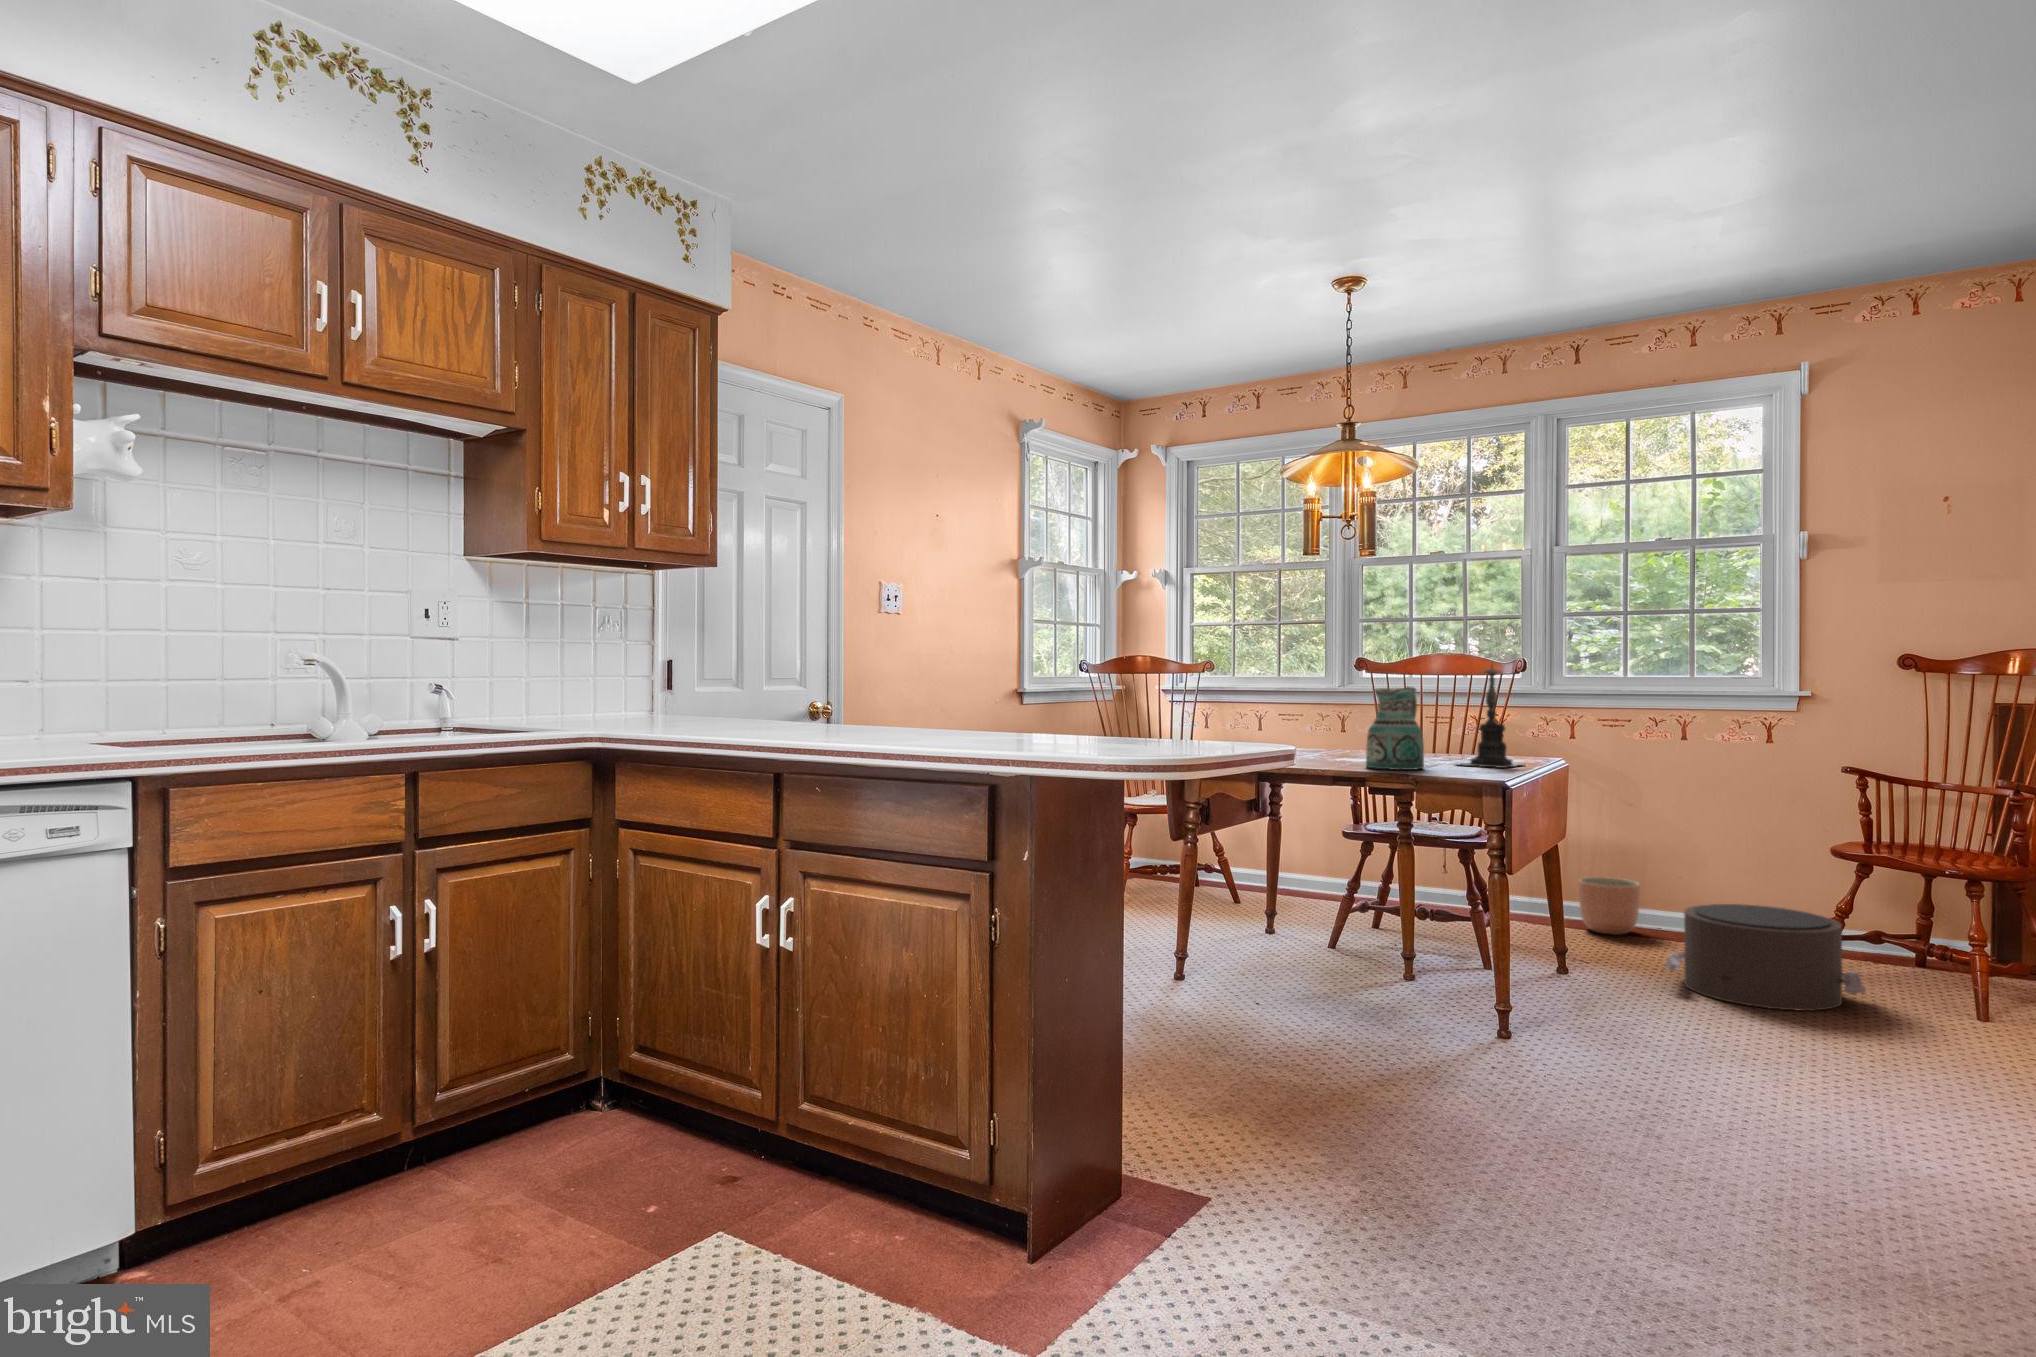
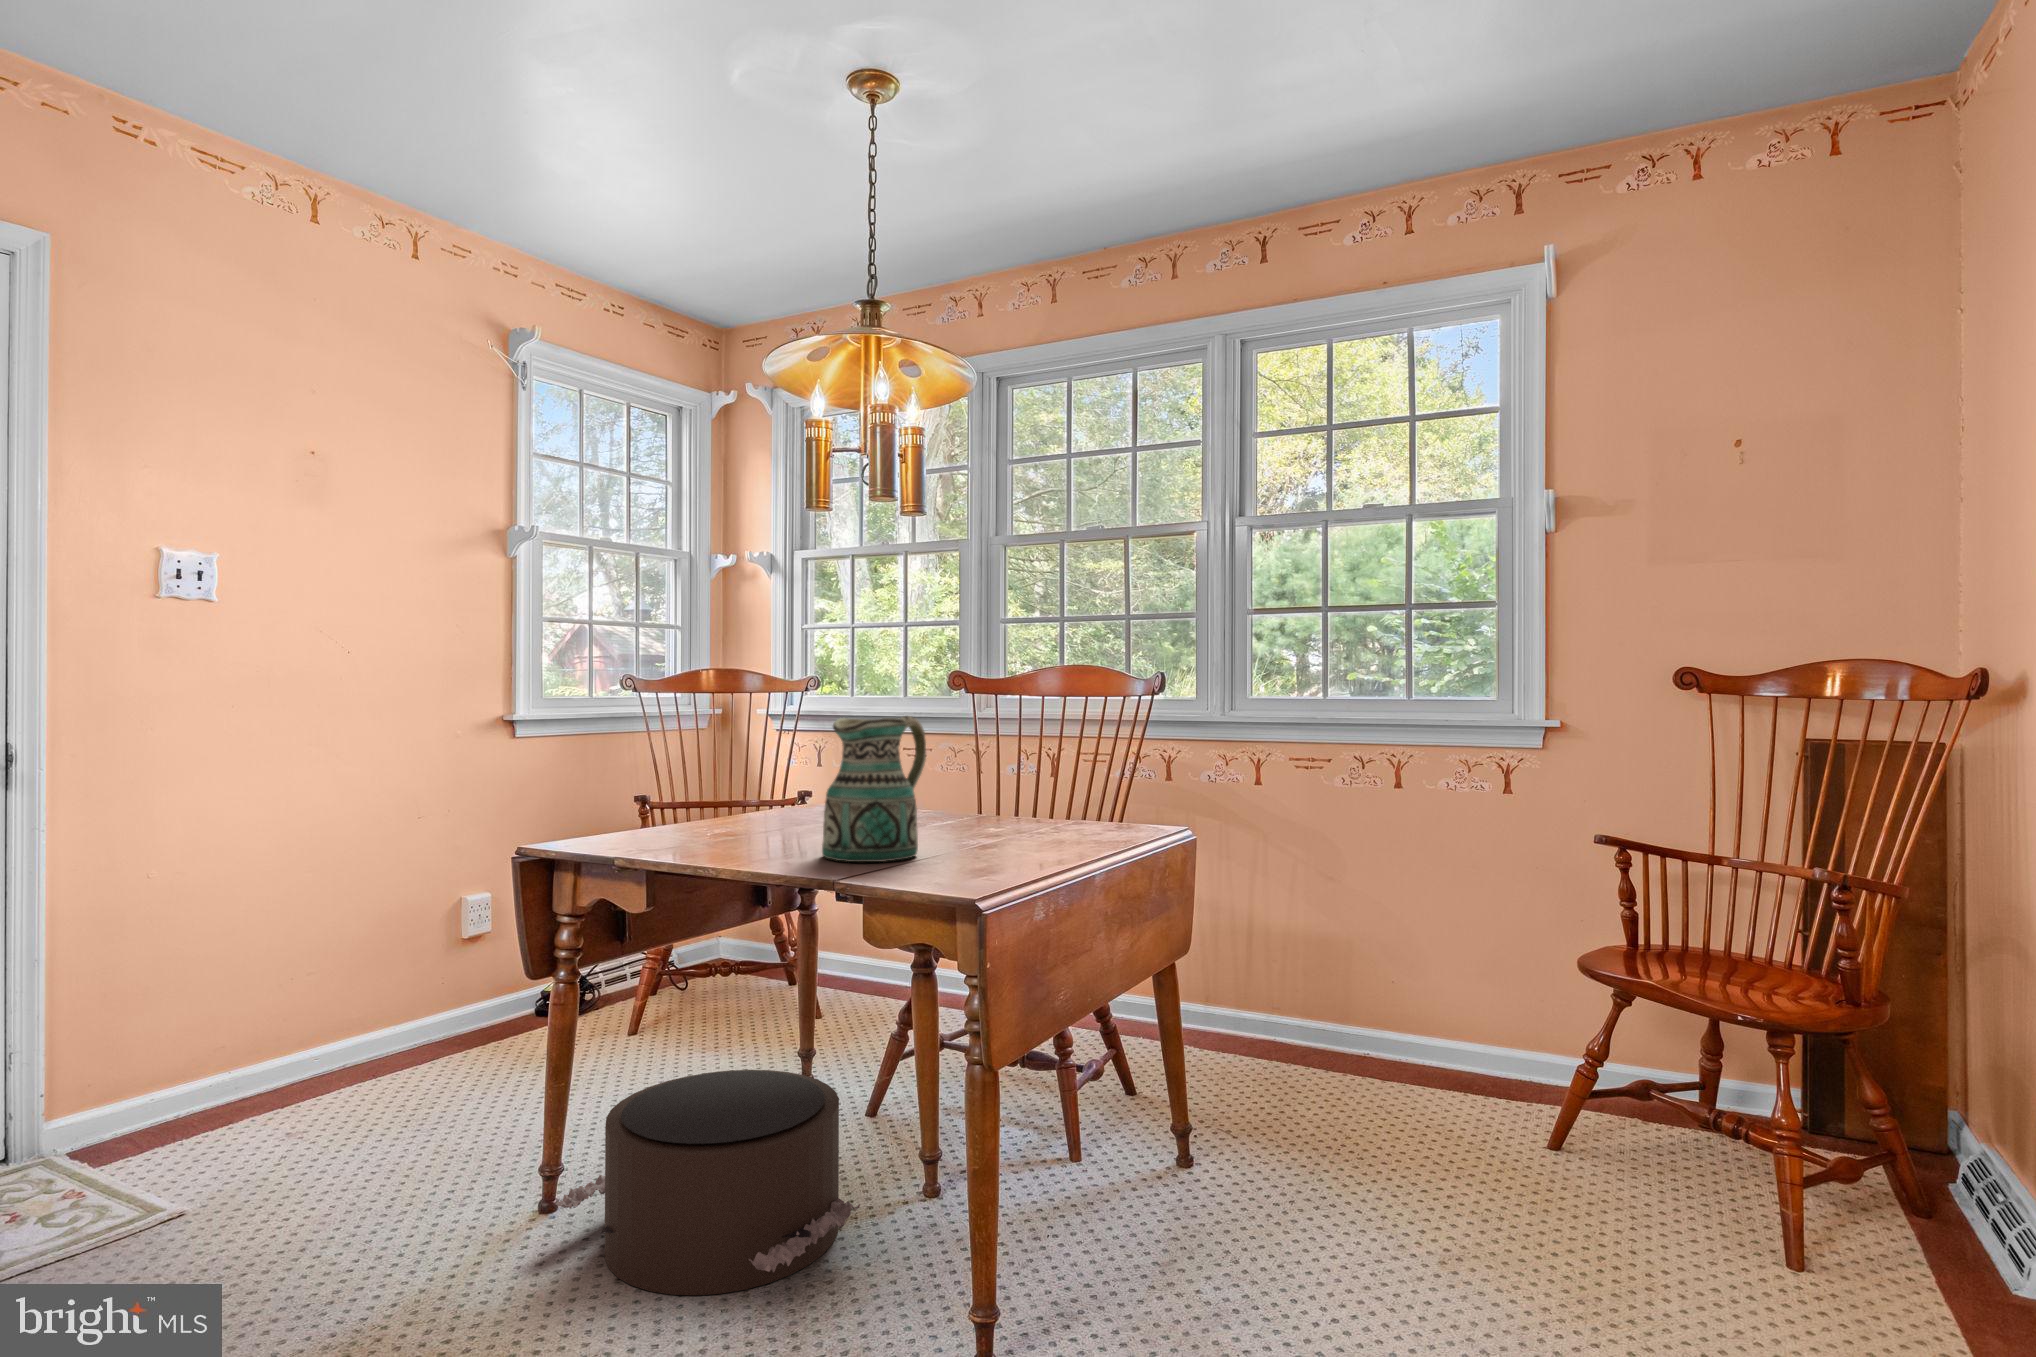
candle holder: present [1462,661,1520,768] -> none [989,664,1112,853]
planter: present [1579,877,1640,935] -> none [1255,981,1335,1069]
pouf: present [1664,904,1866,1011] -> present [556,1070,860,1295]

